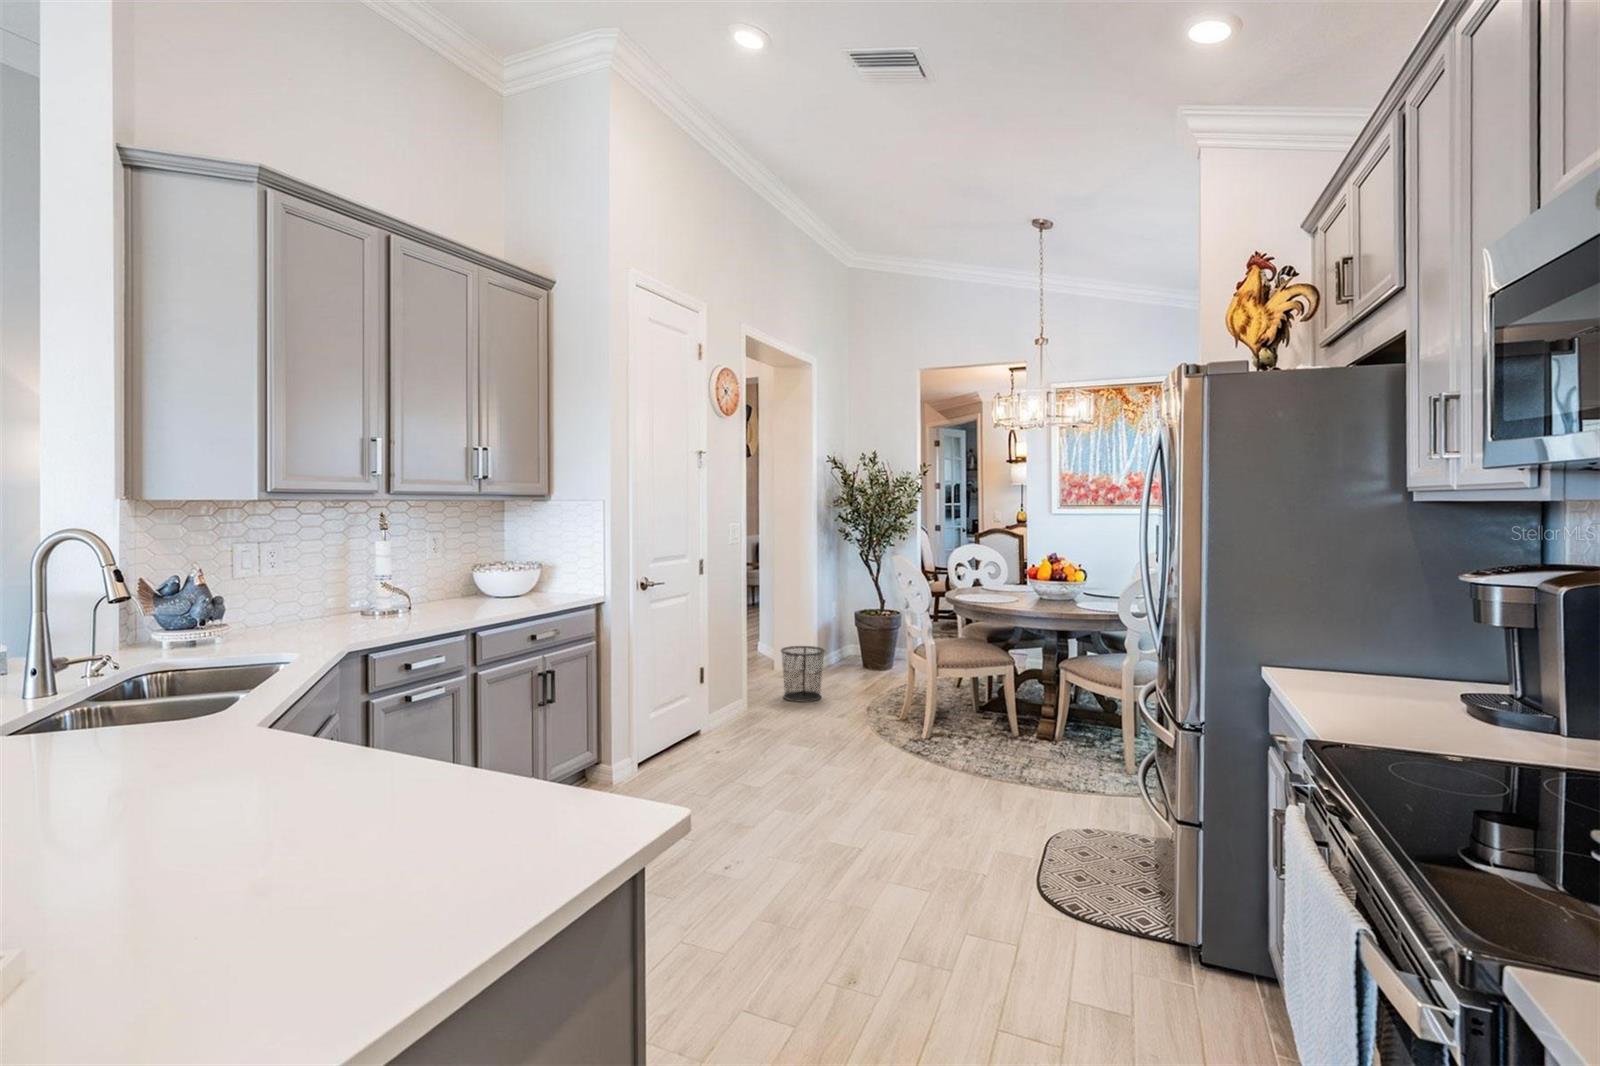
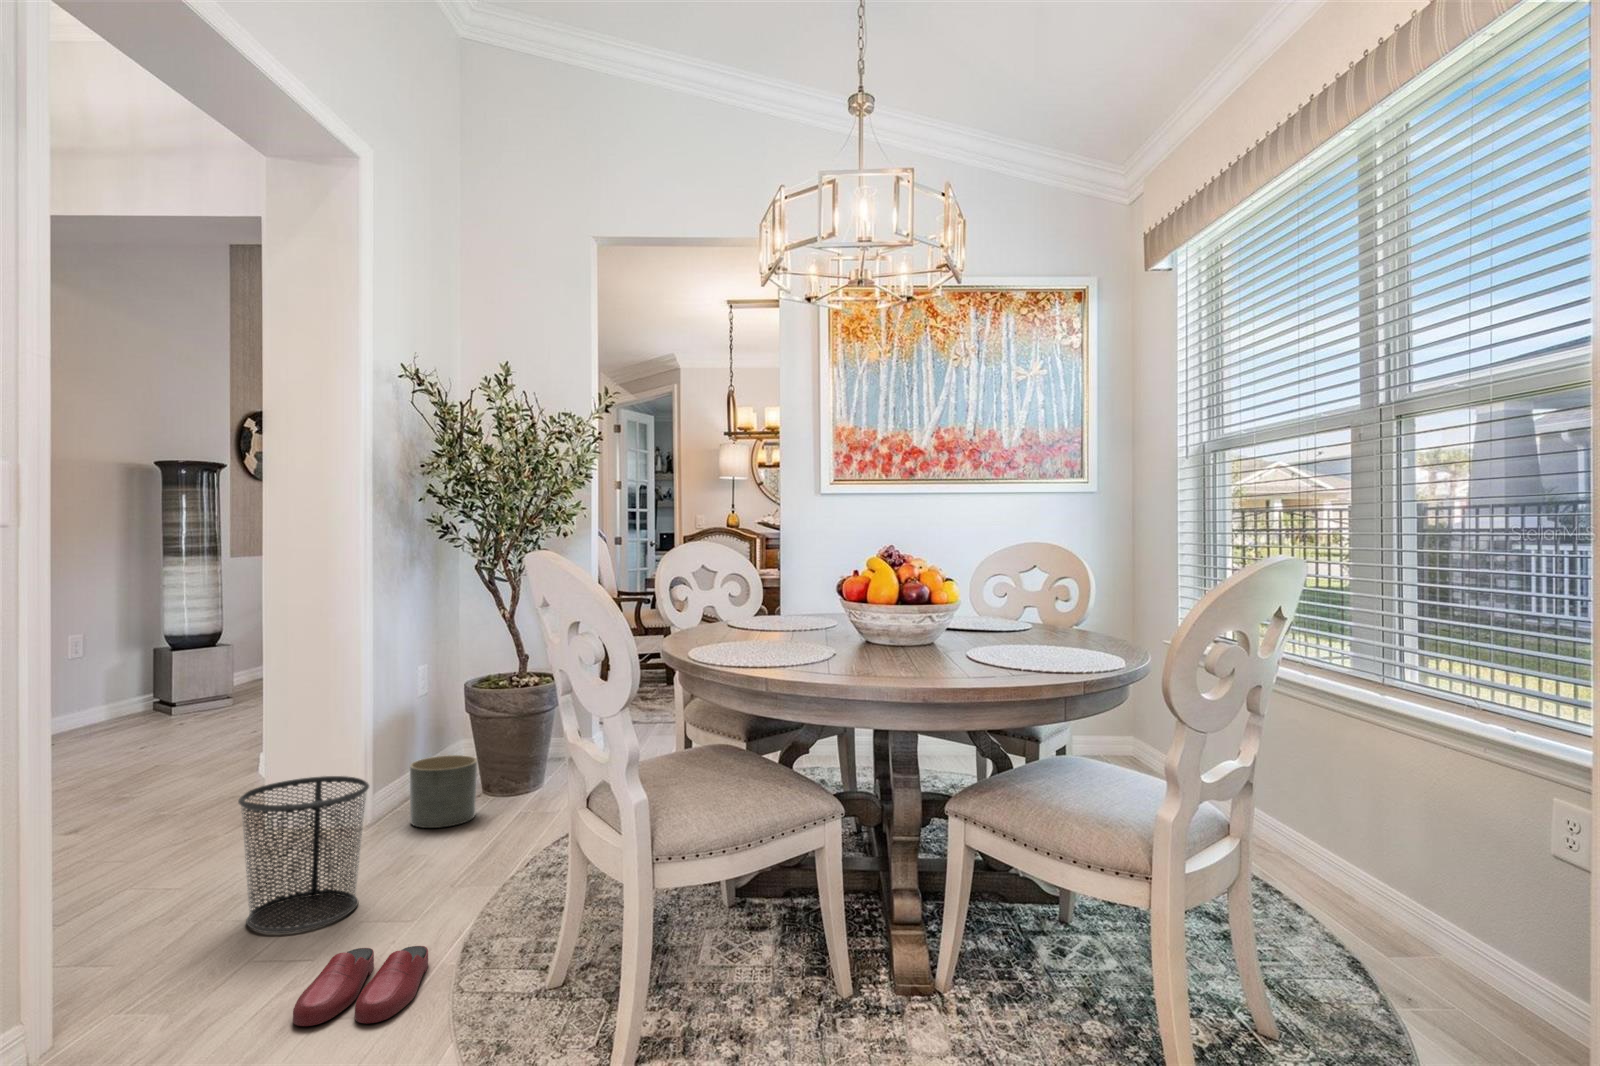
planter: none [834,645,862,677] -> present [410,755,477,828]
slippers: none [811,705,852,726] -> present [293,946,428,1026]

